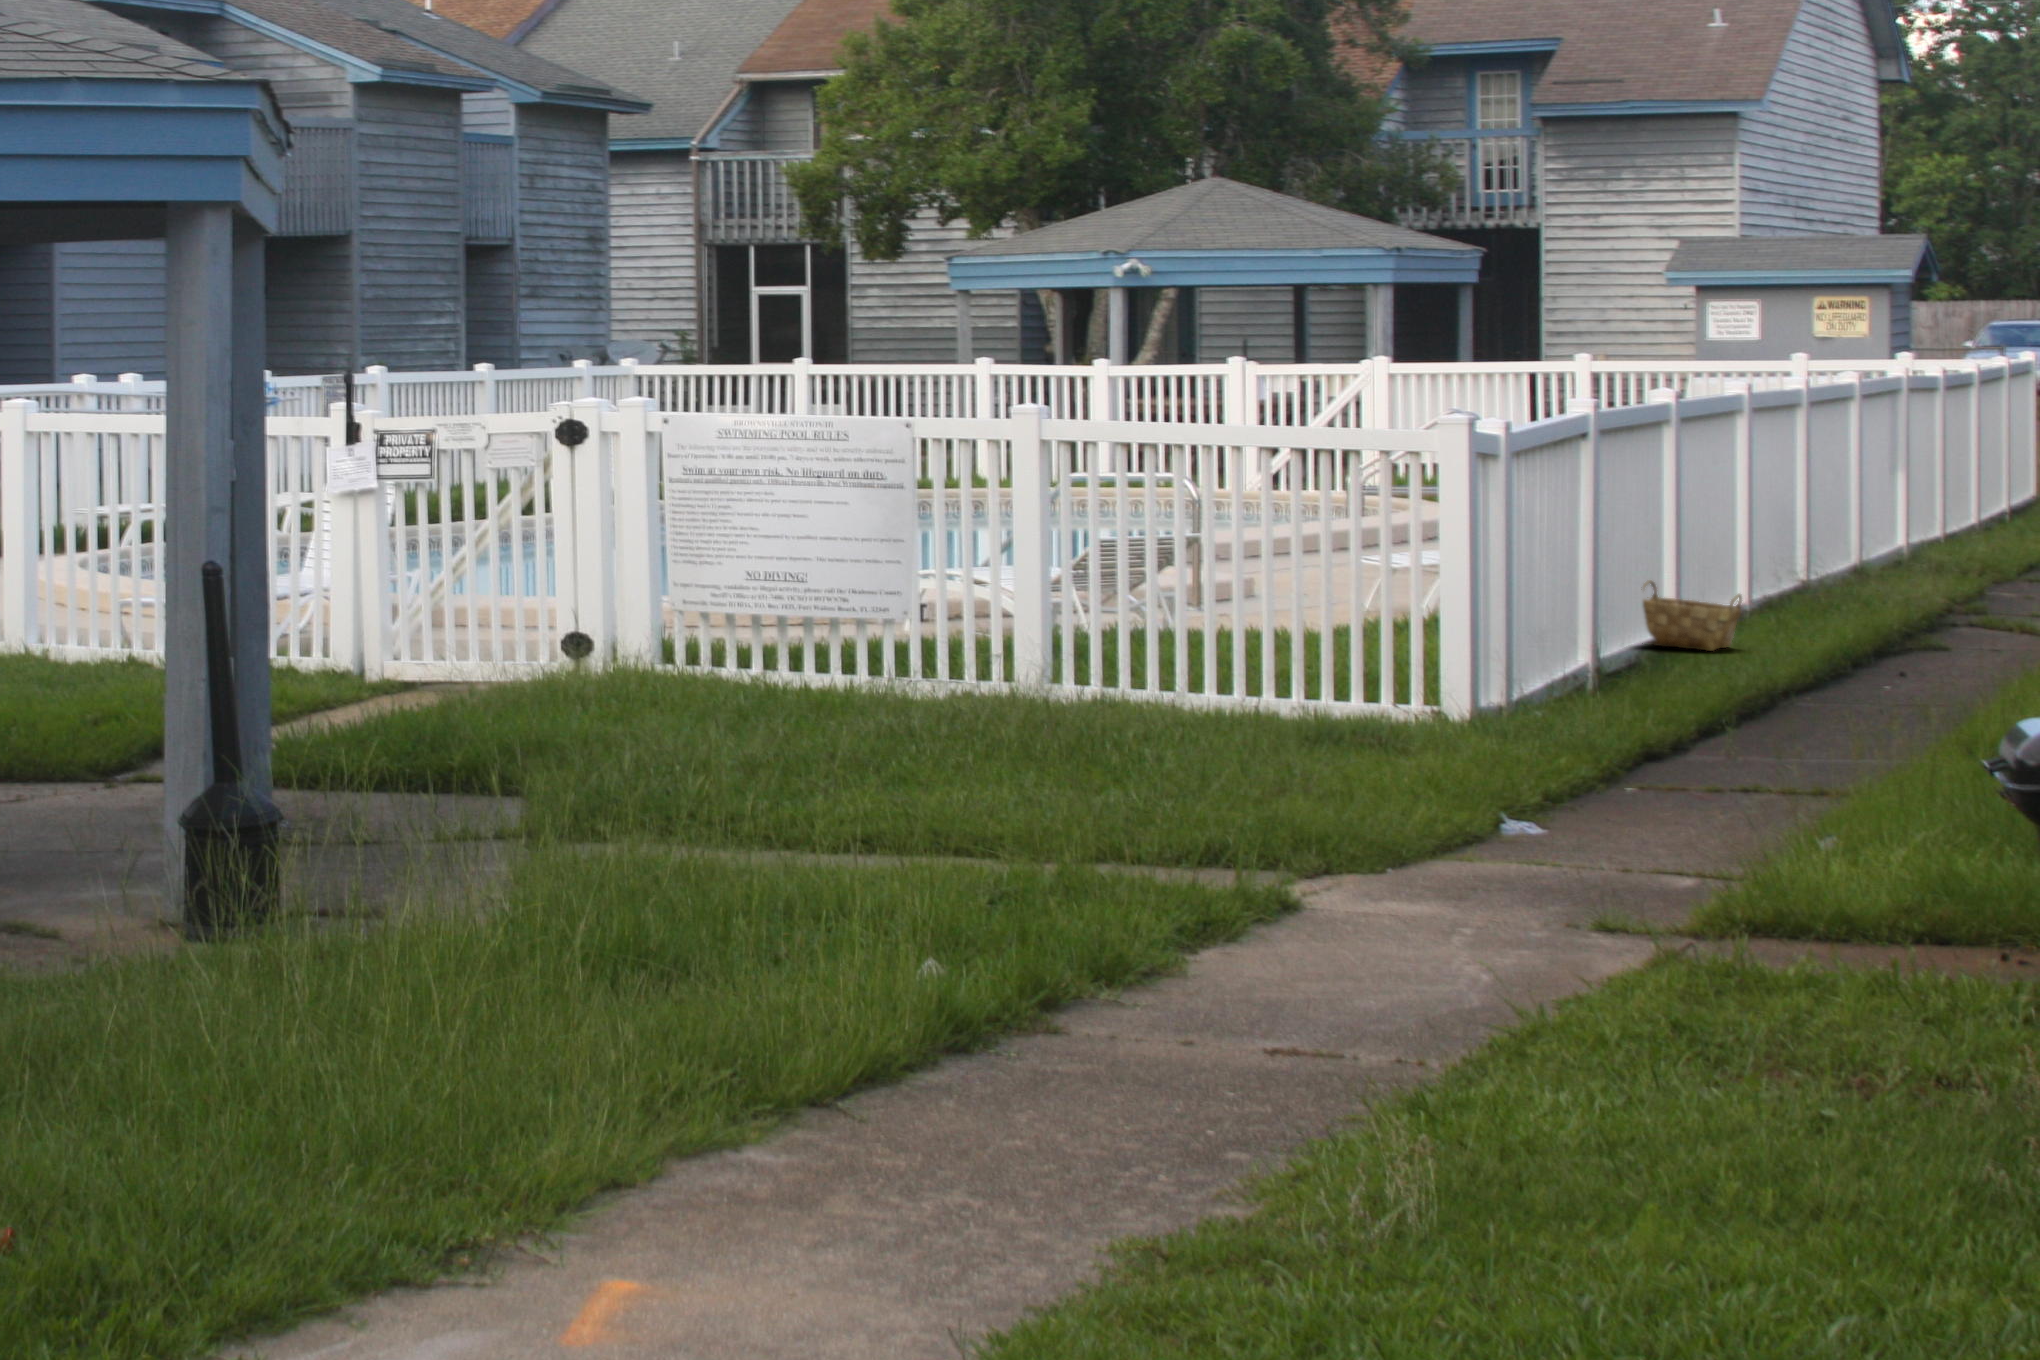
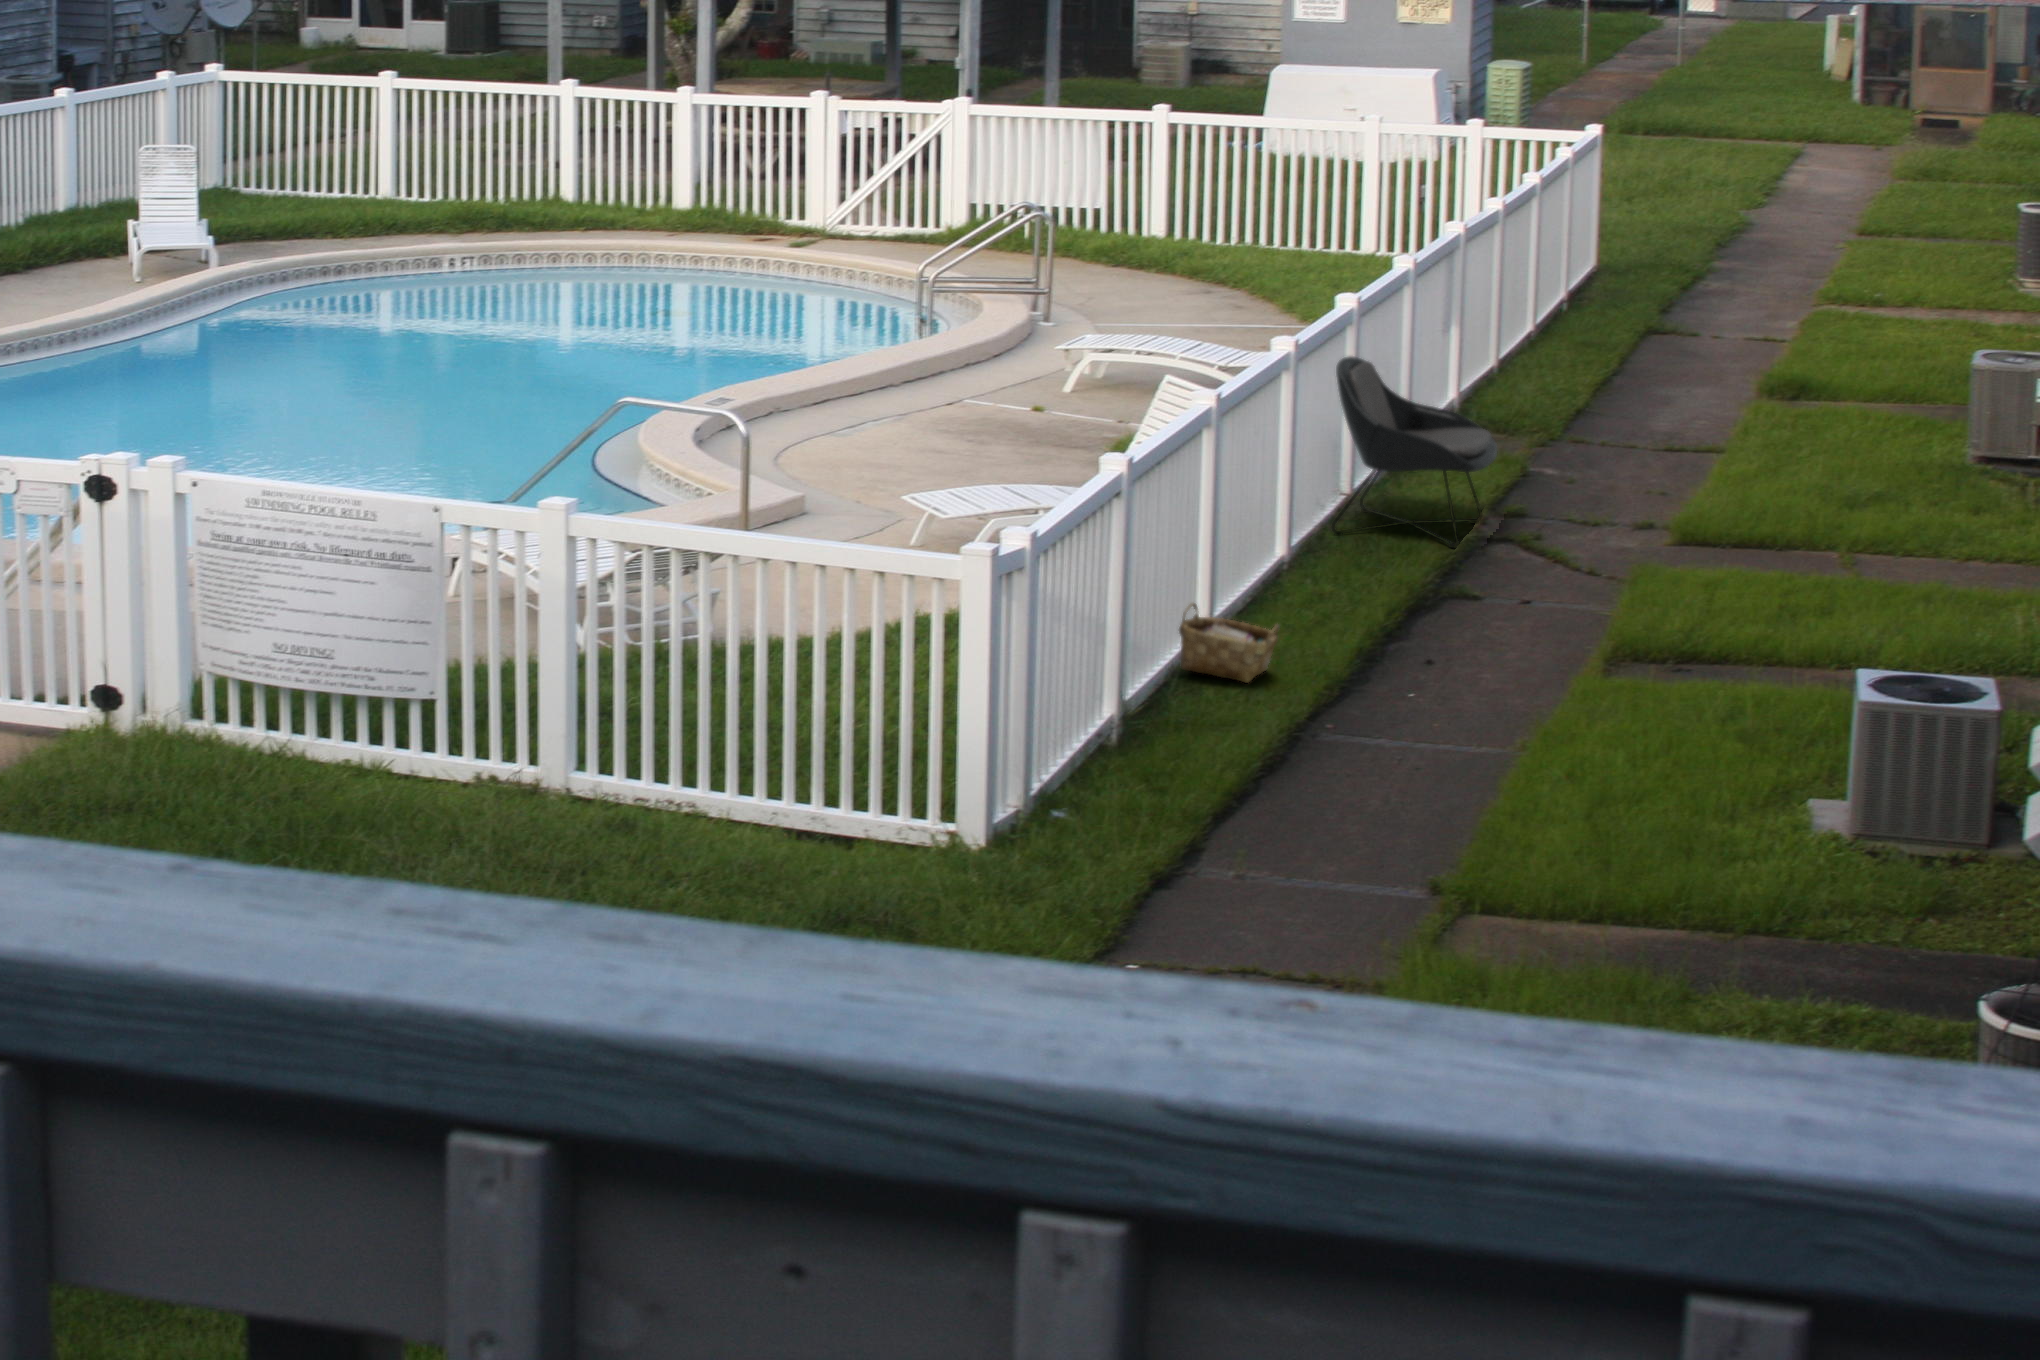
lounge chair: none [1785,427,1959,605] -> present [1332,356,1497,548]

